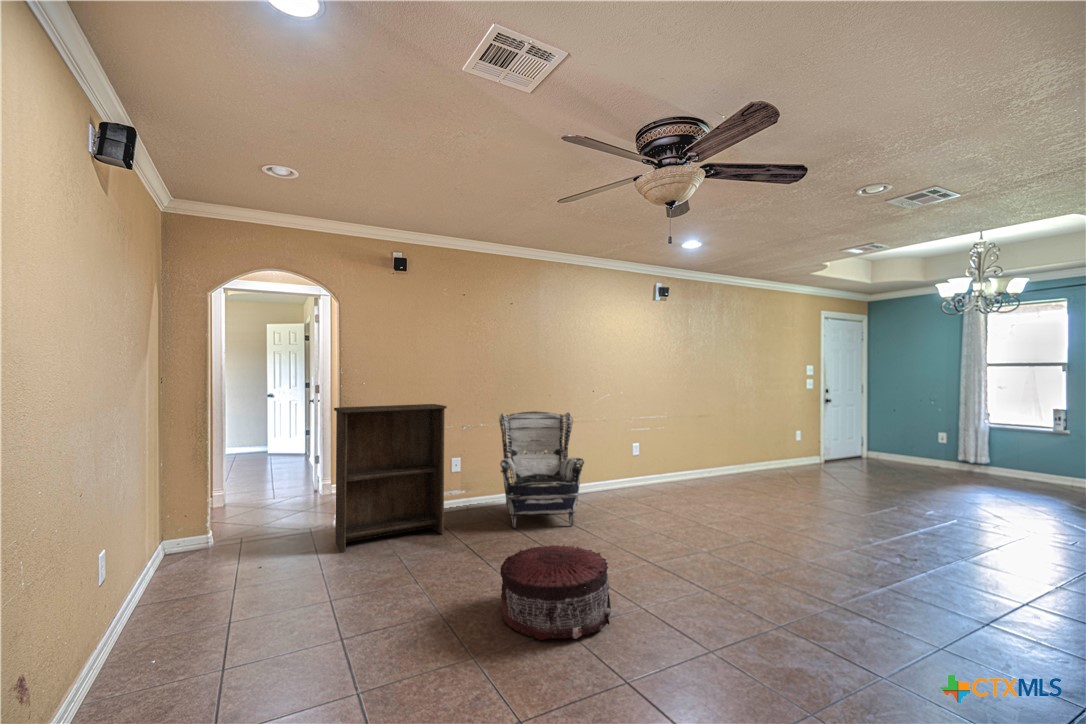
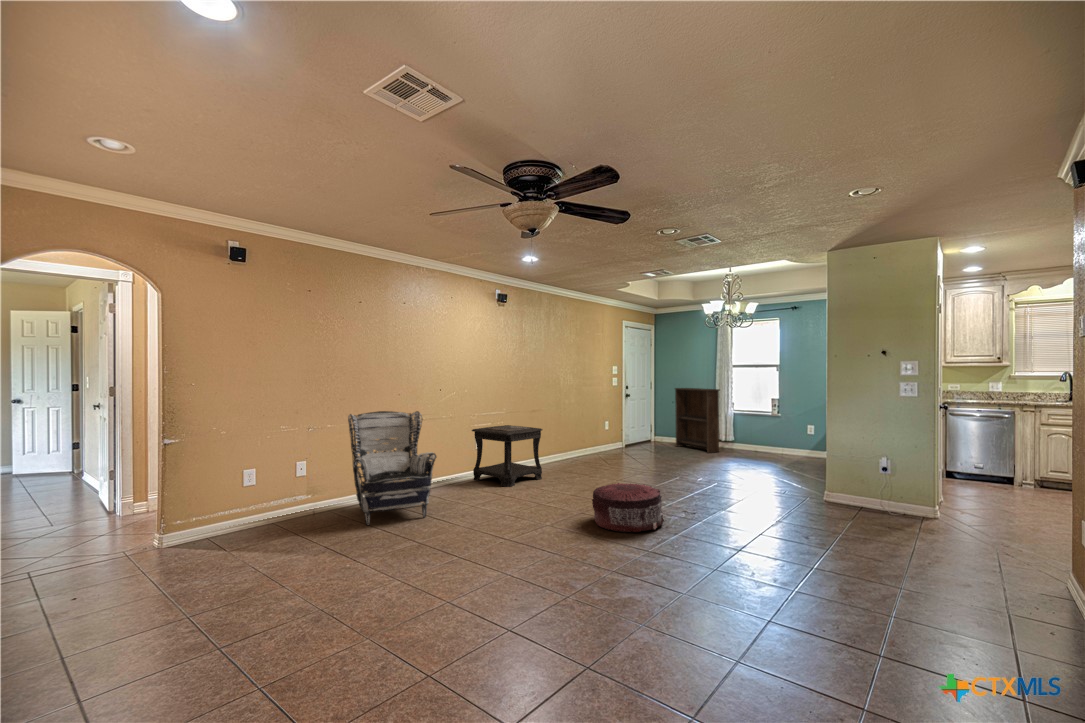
bookshelf: present [334,404,447,552] -> present [675,388,720,453]
side table: none [631,431,712,500] -> present [472,425,543,487]
pouf: present [500,545,611,640] -> present [592,483,664,532]

